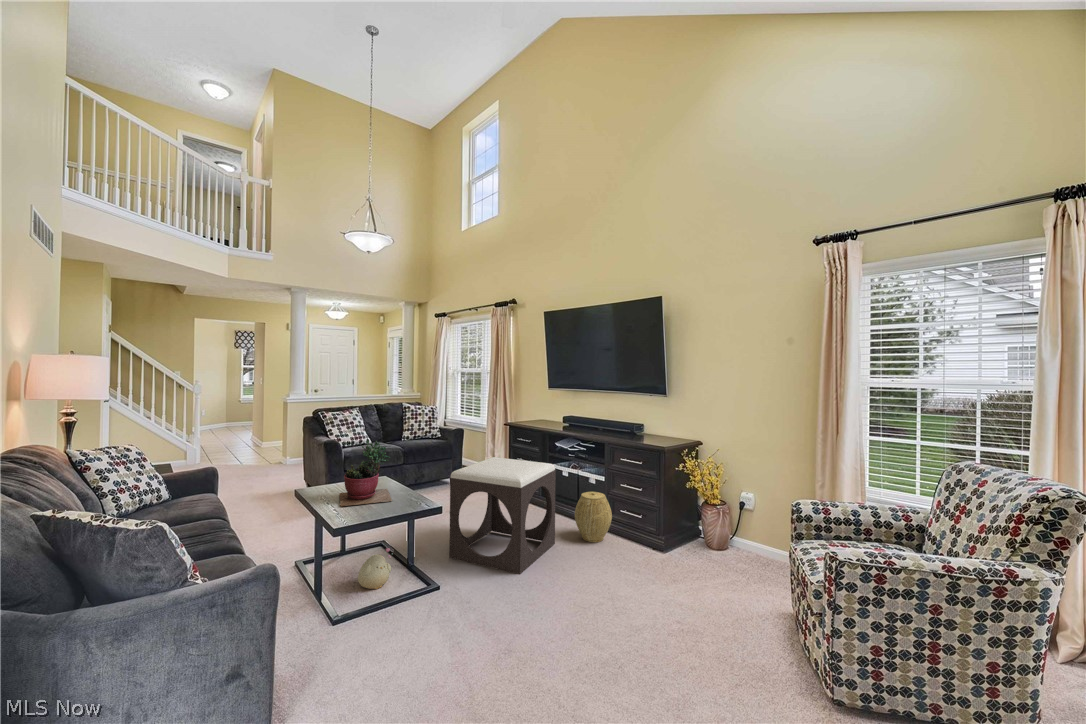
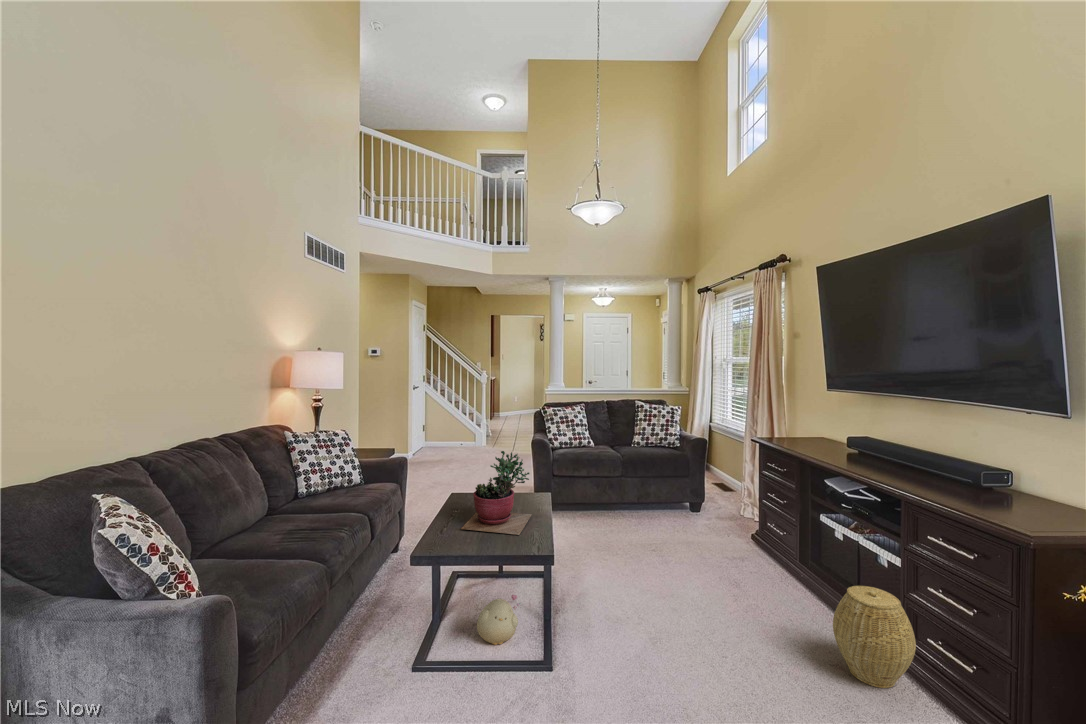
footstool: present [449,457,556,574] -> none [609,493,789,702]

